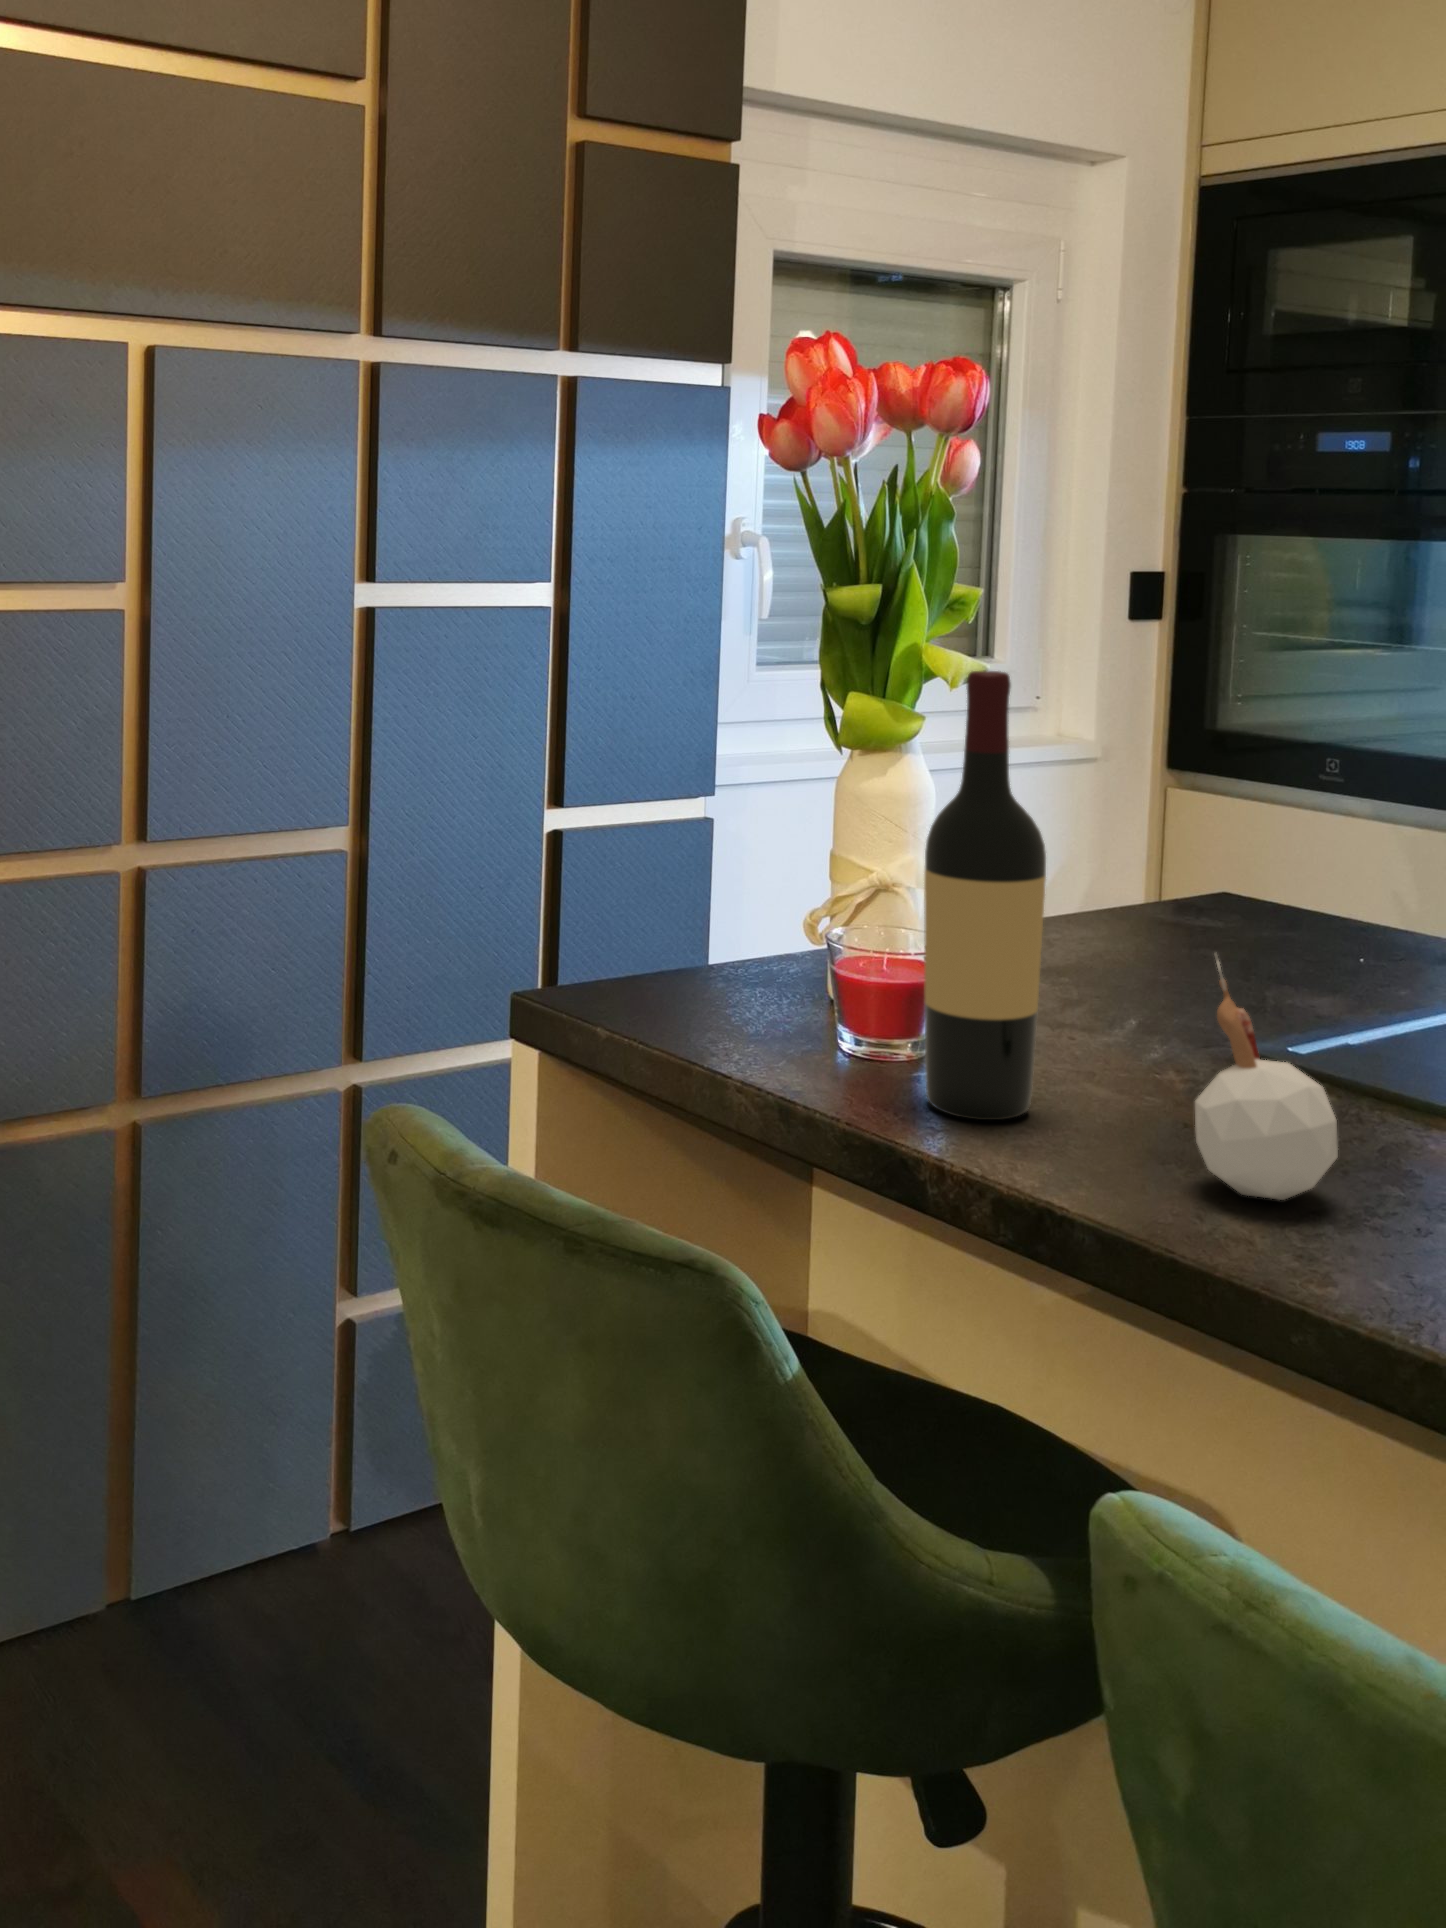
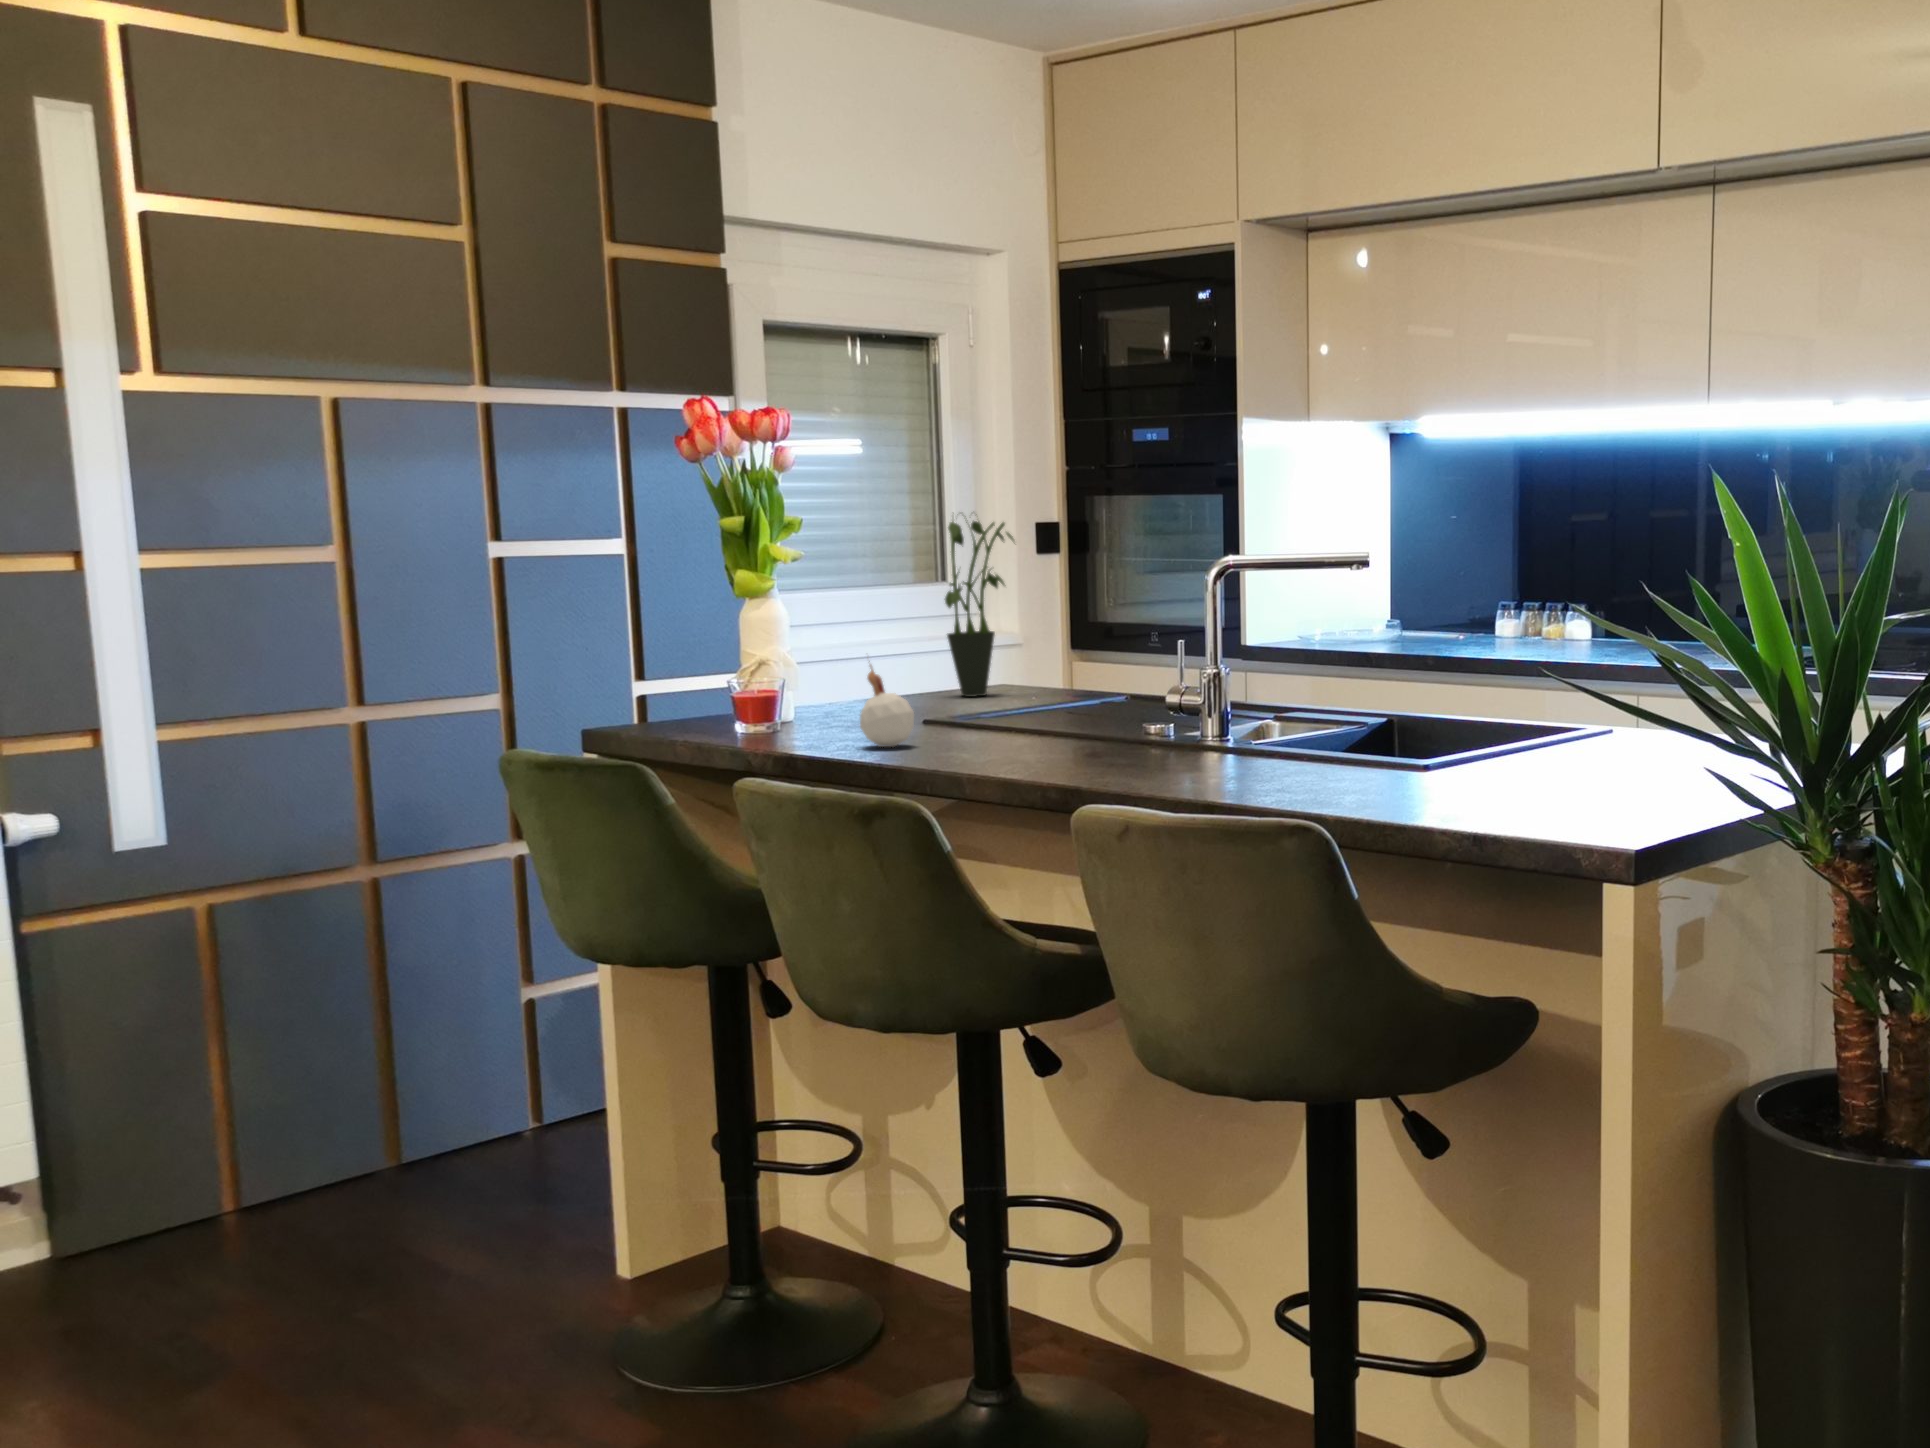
potted plant: none [1170,580,1342,938] -> present [945,521,1014,697]
wine bottle: present [924,671,1046,1120] -> none [758,547,814,741]

